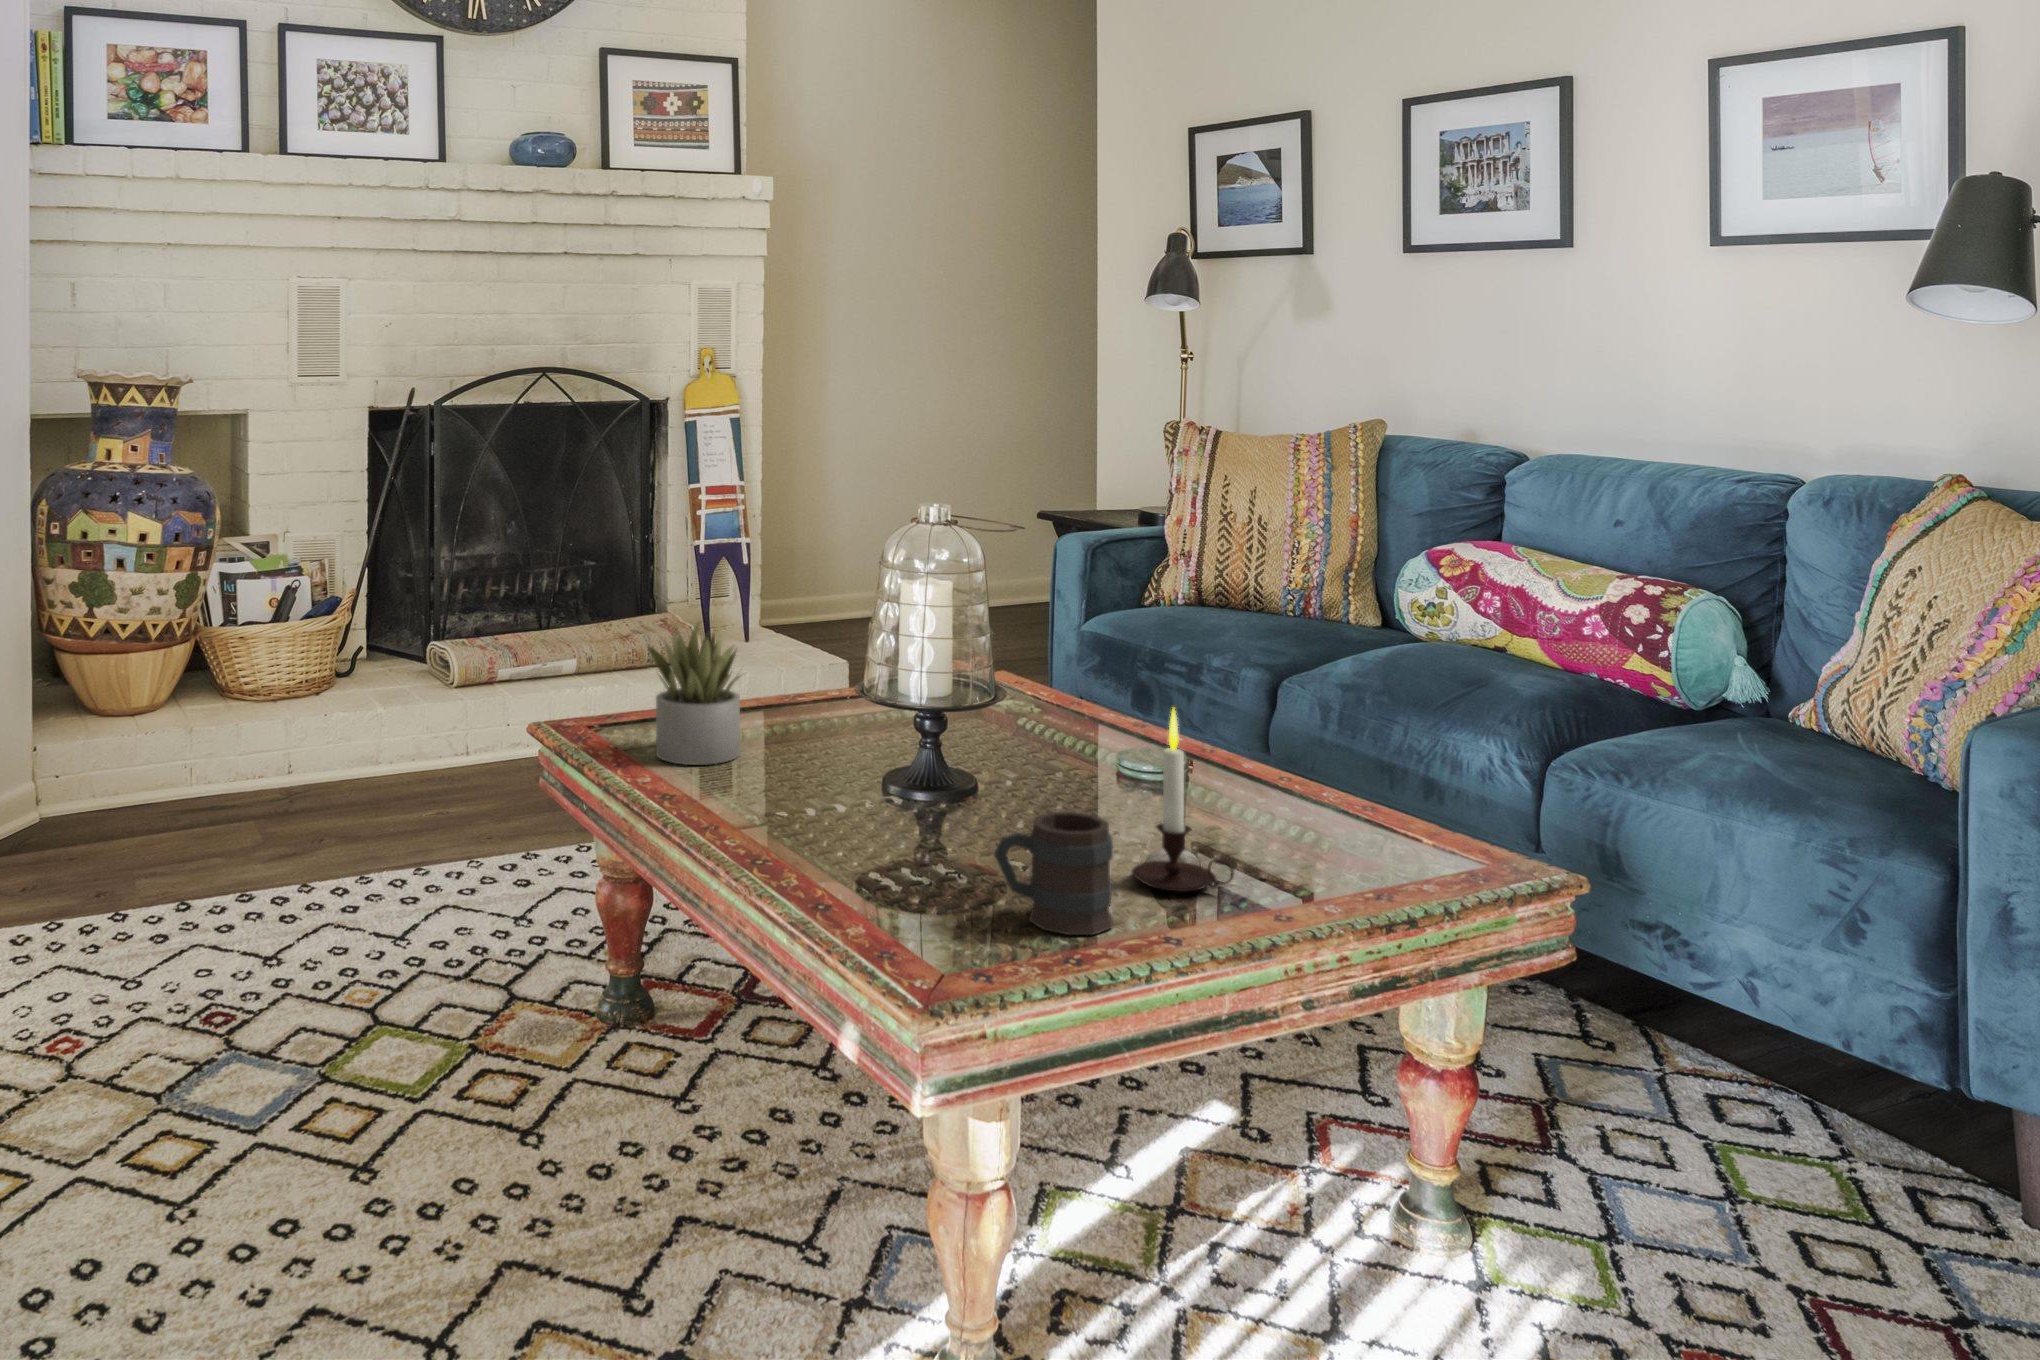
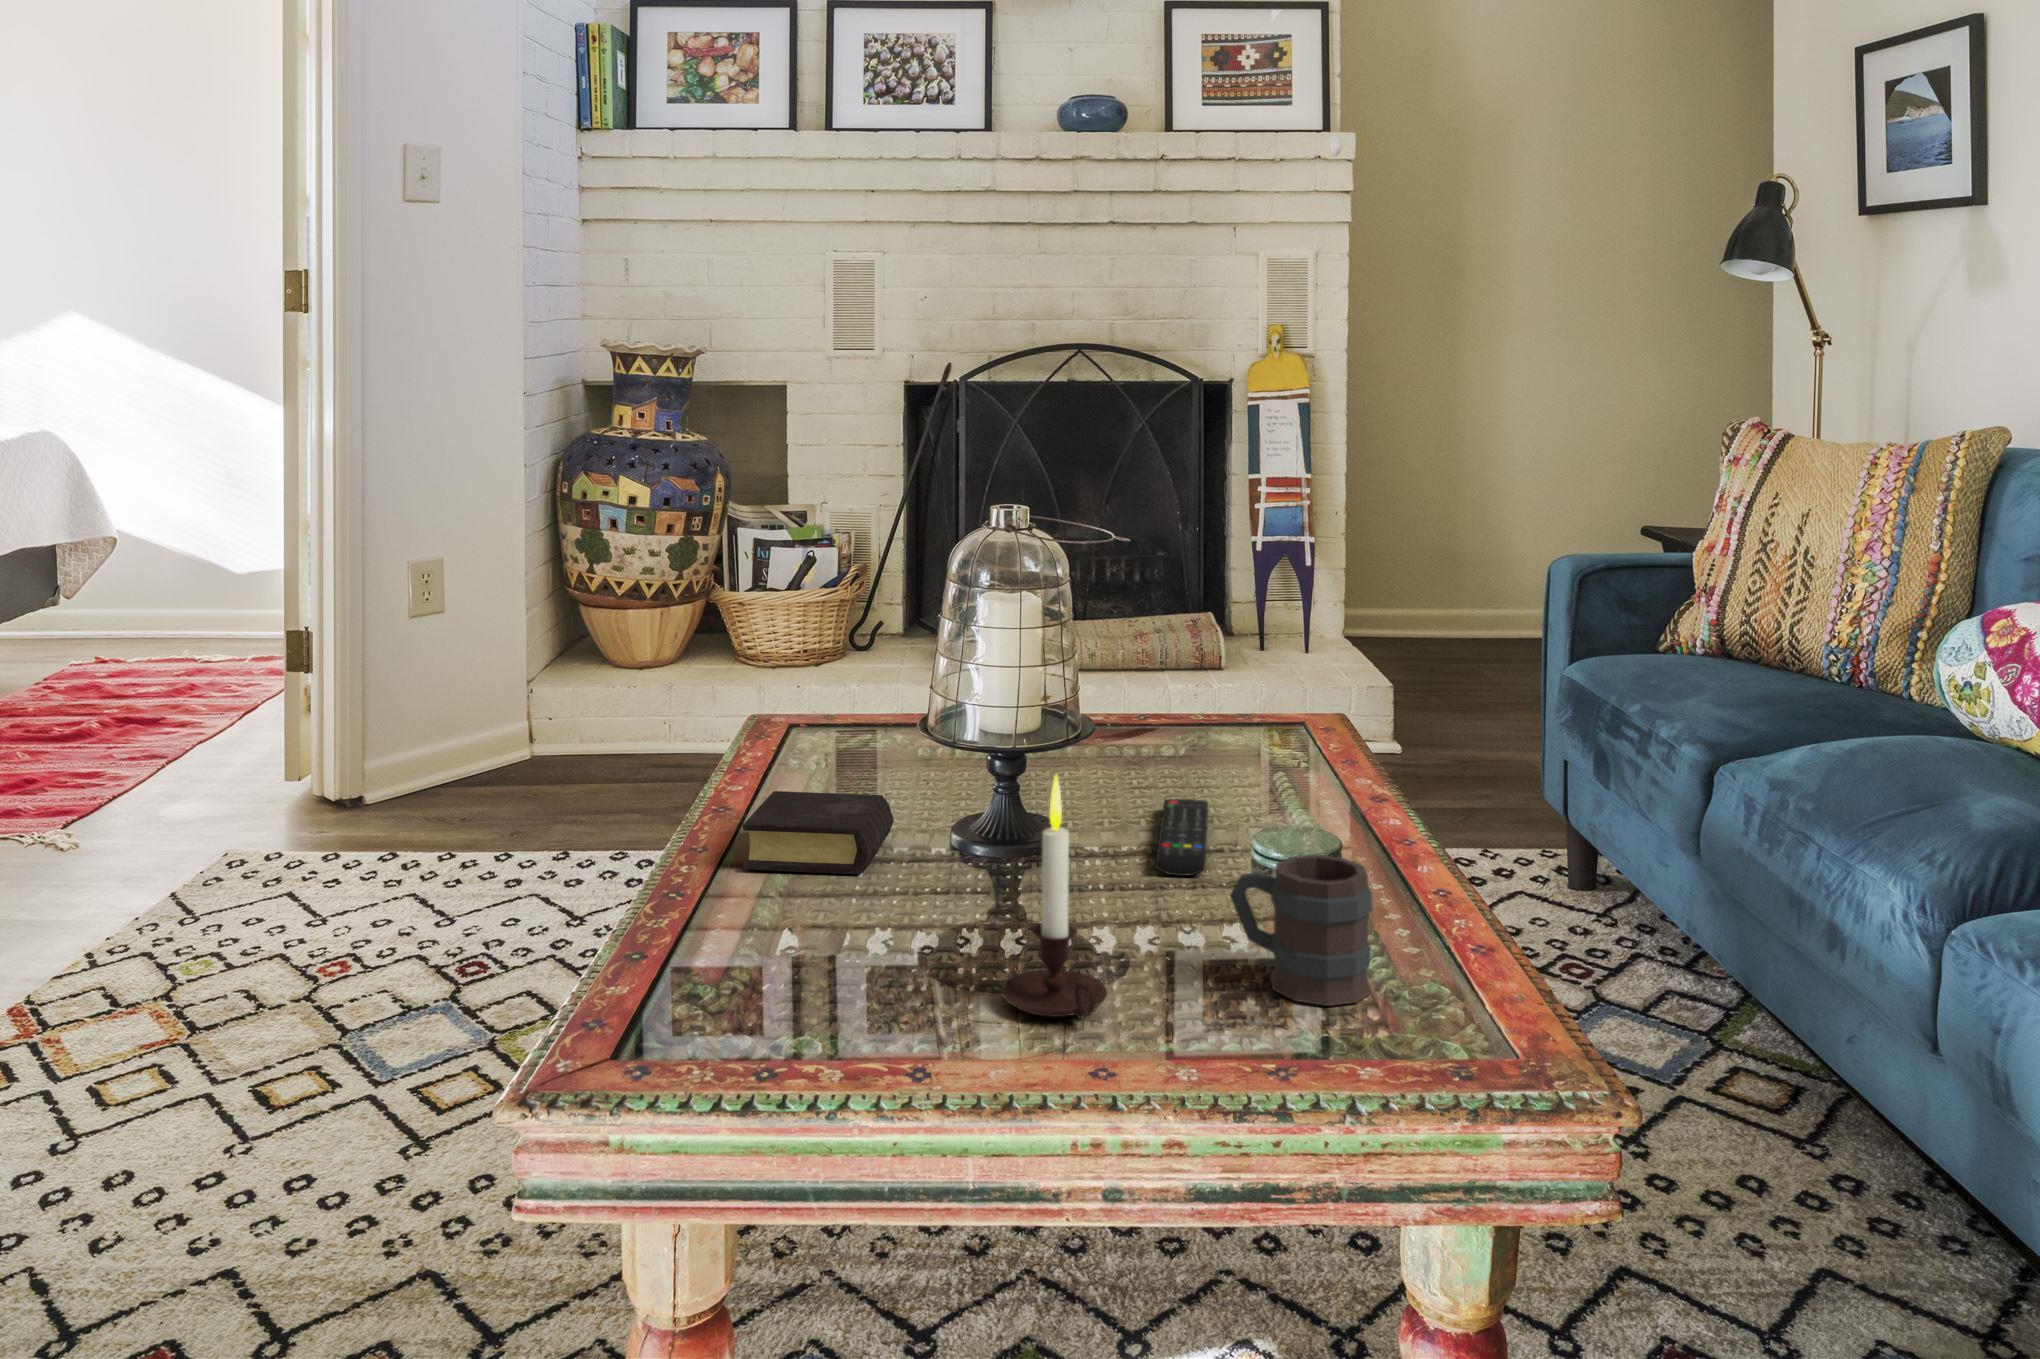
succulent plant: present [648,622,742,765] -> none [777,617,882,782]
remote control: none [1011,740,1123,793] -> present [1156,799,1208,876]
book: none [750,761,885,834] -> present [742,791,894,874]
mug: present [994,812,1113,935] -> present [1230,855,1373,1006]

